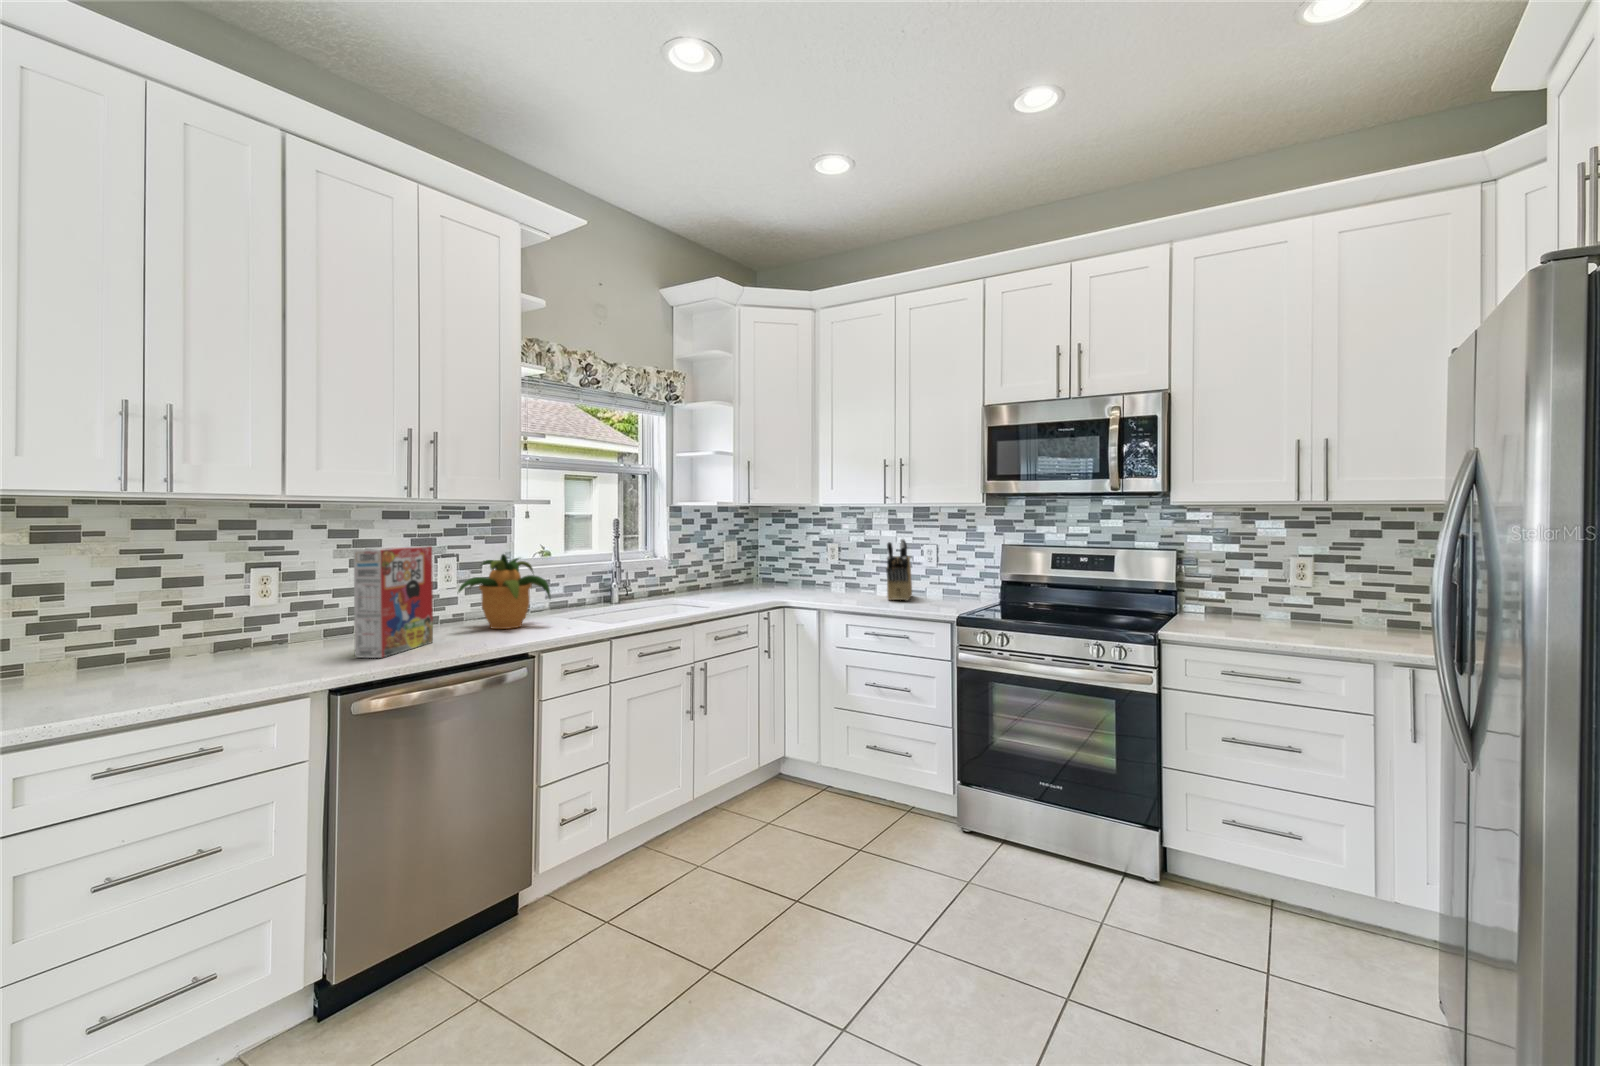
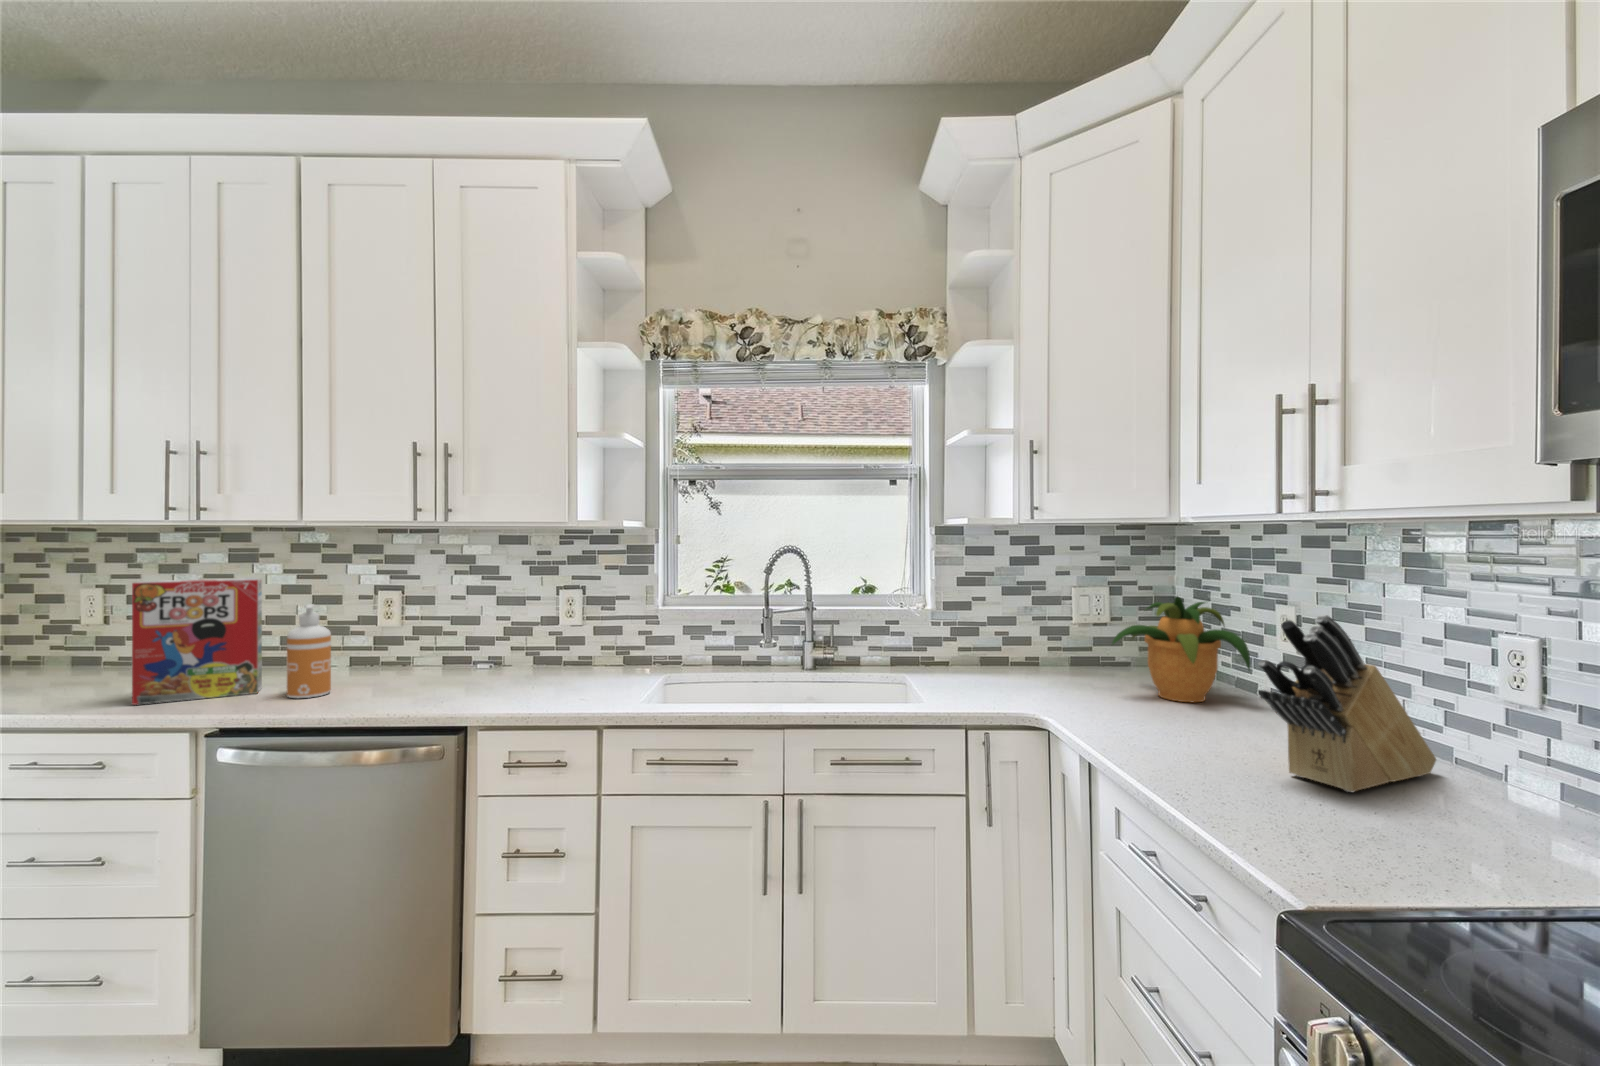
cereal box: present [354,546,433,658] -> present [132,578,262,705]
potted plant: present [458,554,550,629] -> present [1112,596,1250,702]
soap dispenser: none [288,576,331,667] -> present [287,604,331,698]

